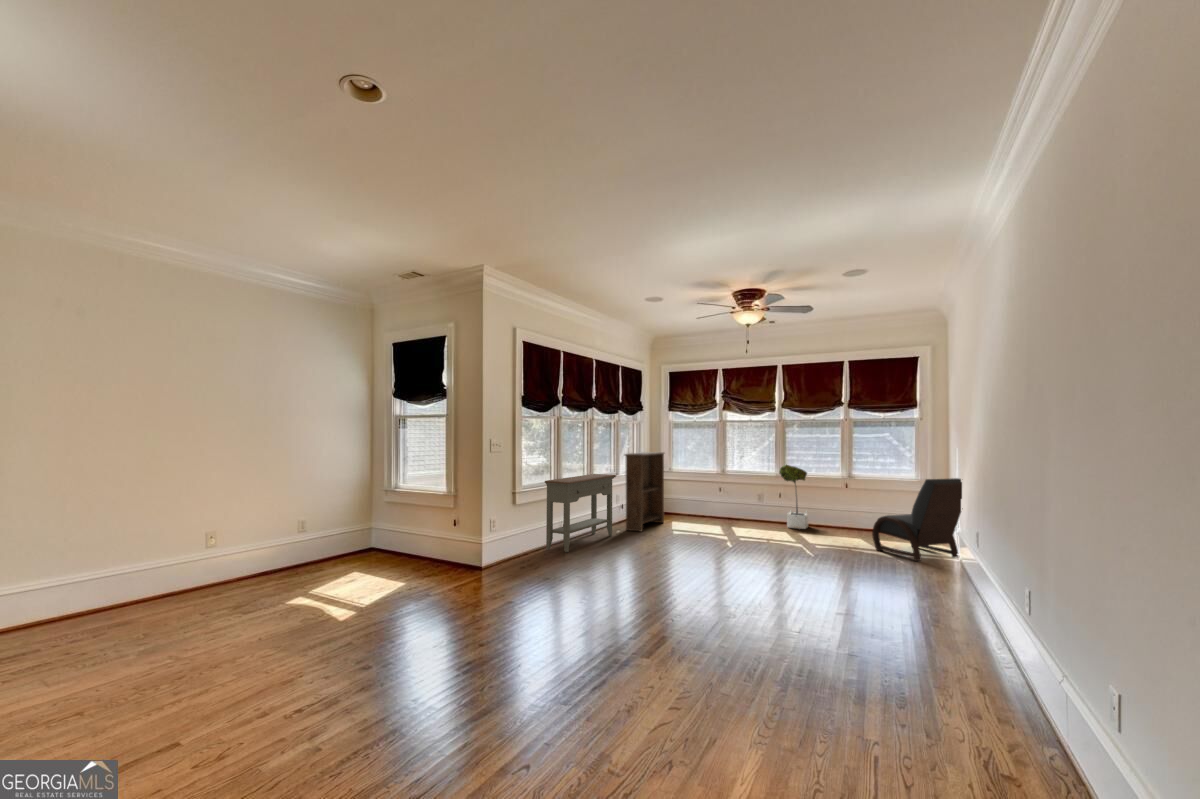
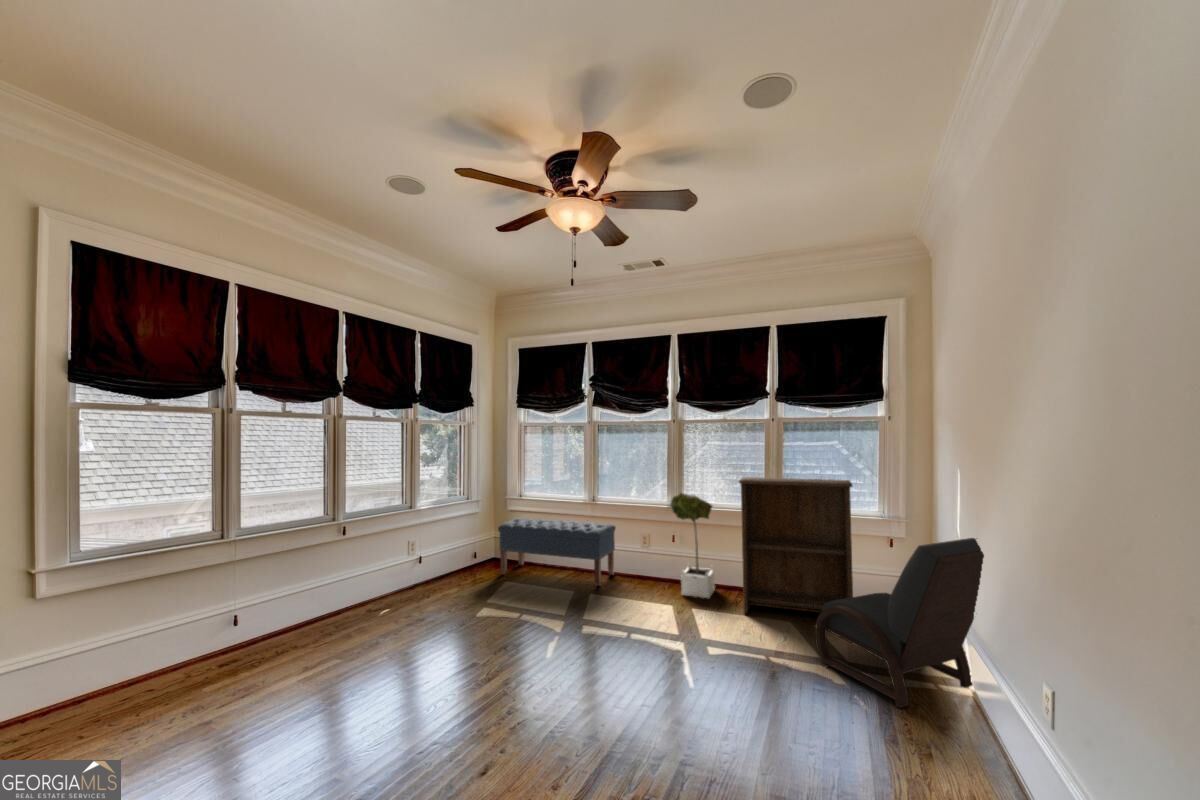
bookshelf: present [625,452,664,531] -> present [739,477,853,613]
console table: present [545,474,616,552] -> none [166,522,374,712]
bench: none [663,483,740,523] -> present [498,518,615,586]

